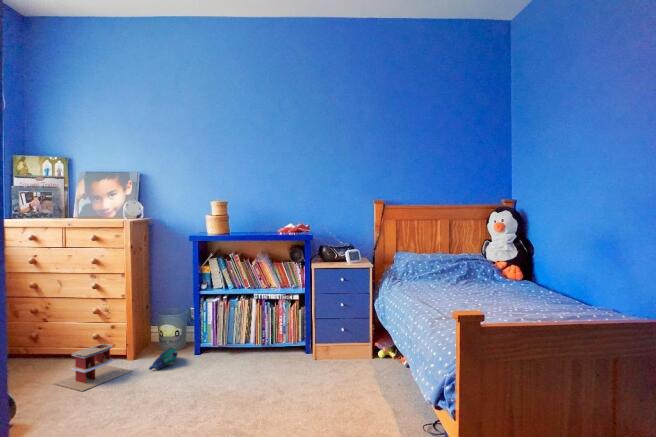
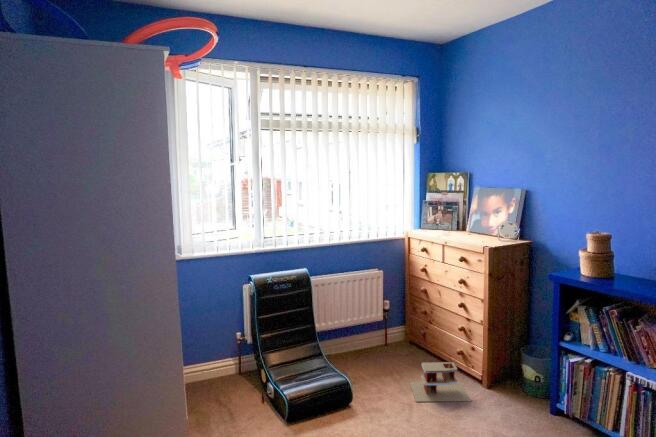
plush toy: present [149,348,177,370] -> none [483,393,523,413]

